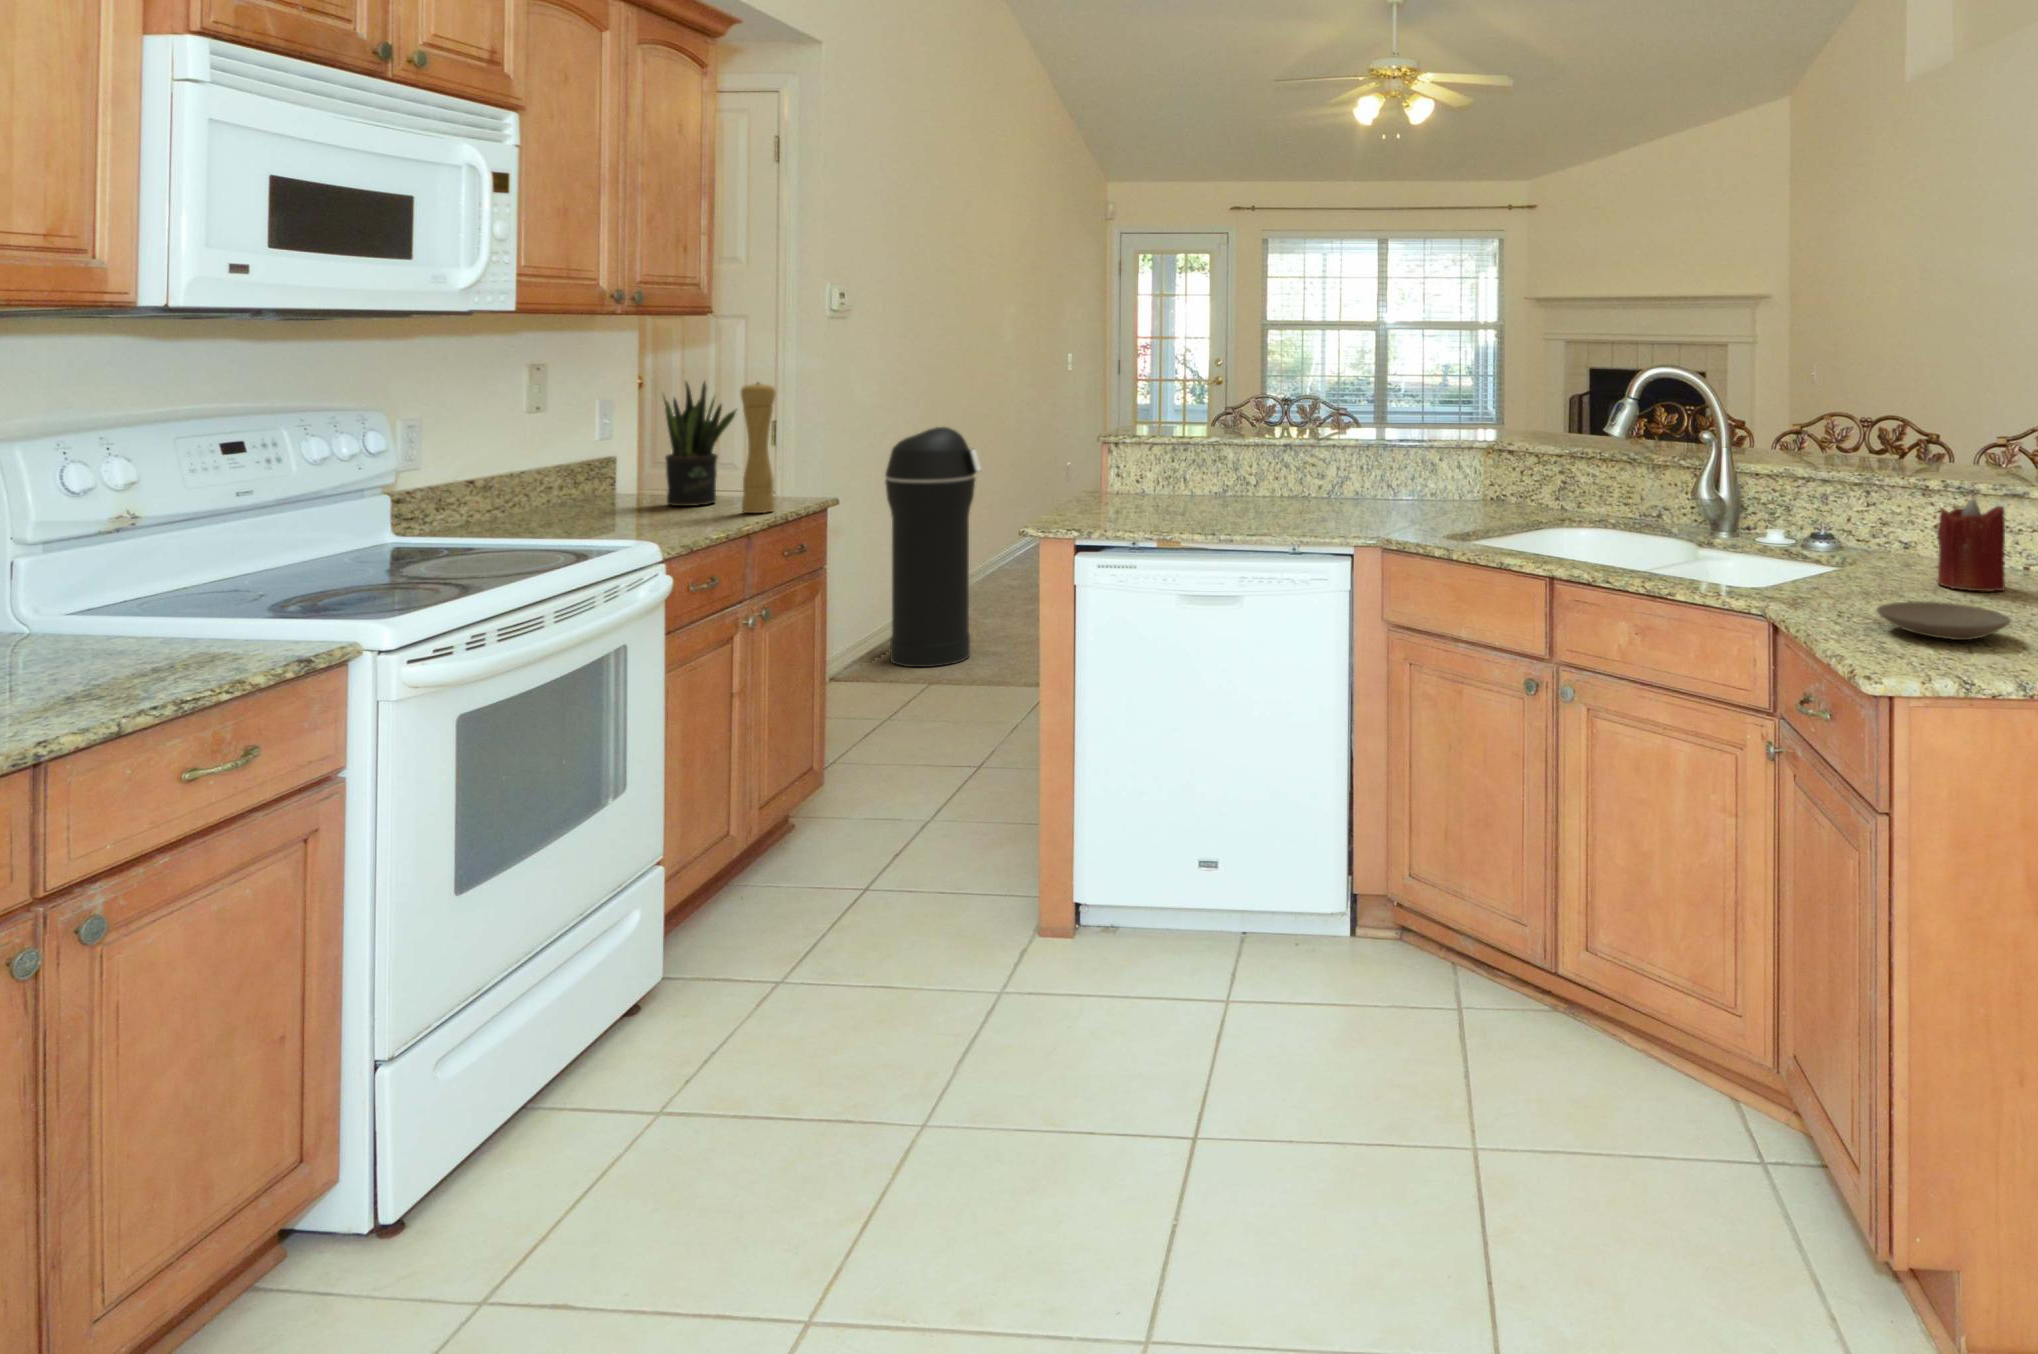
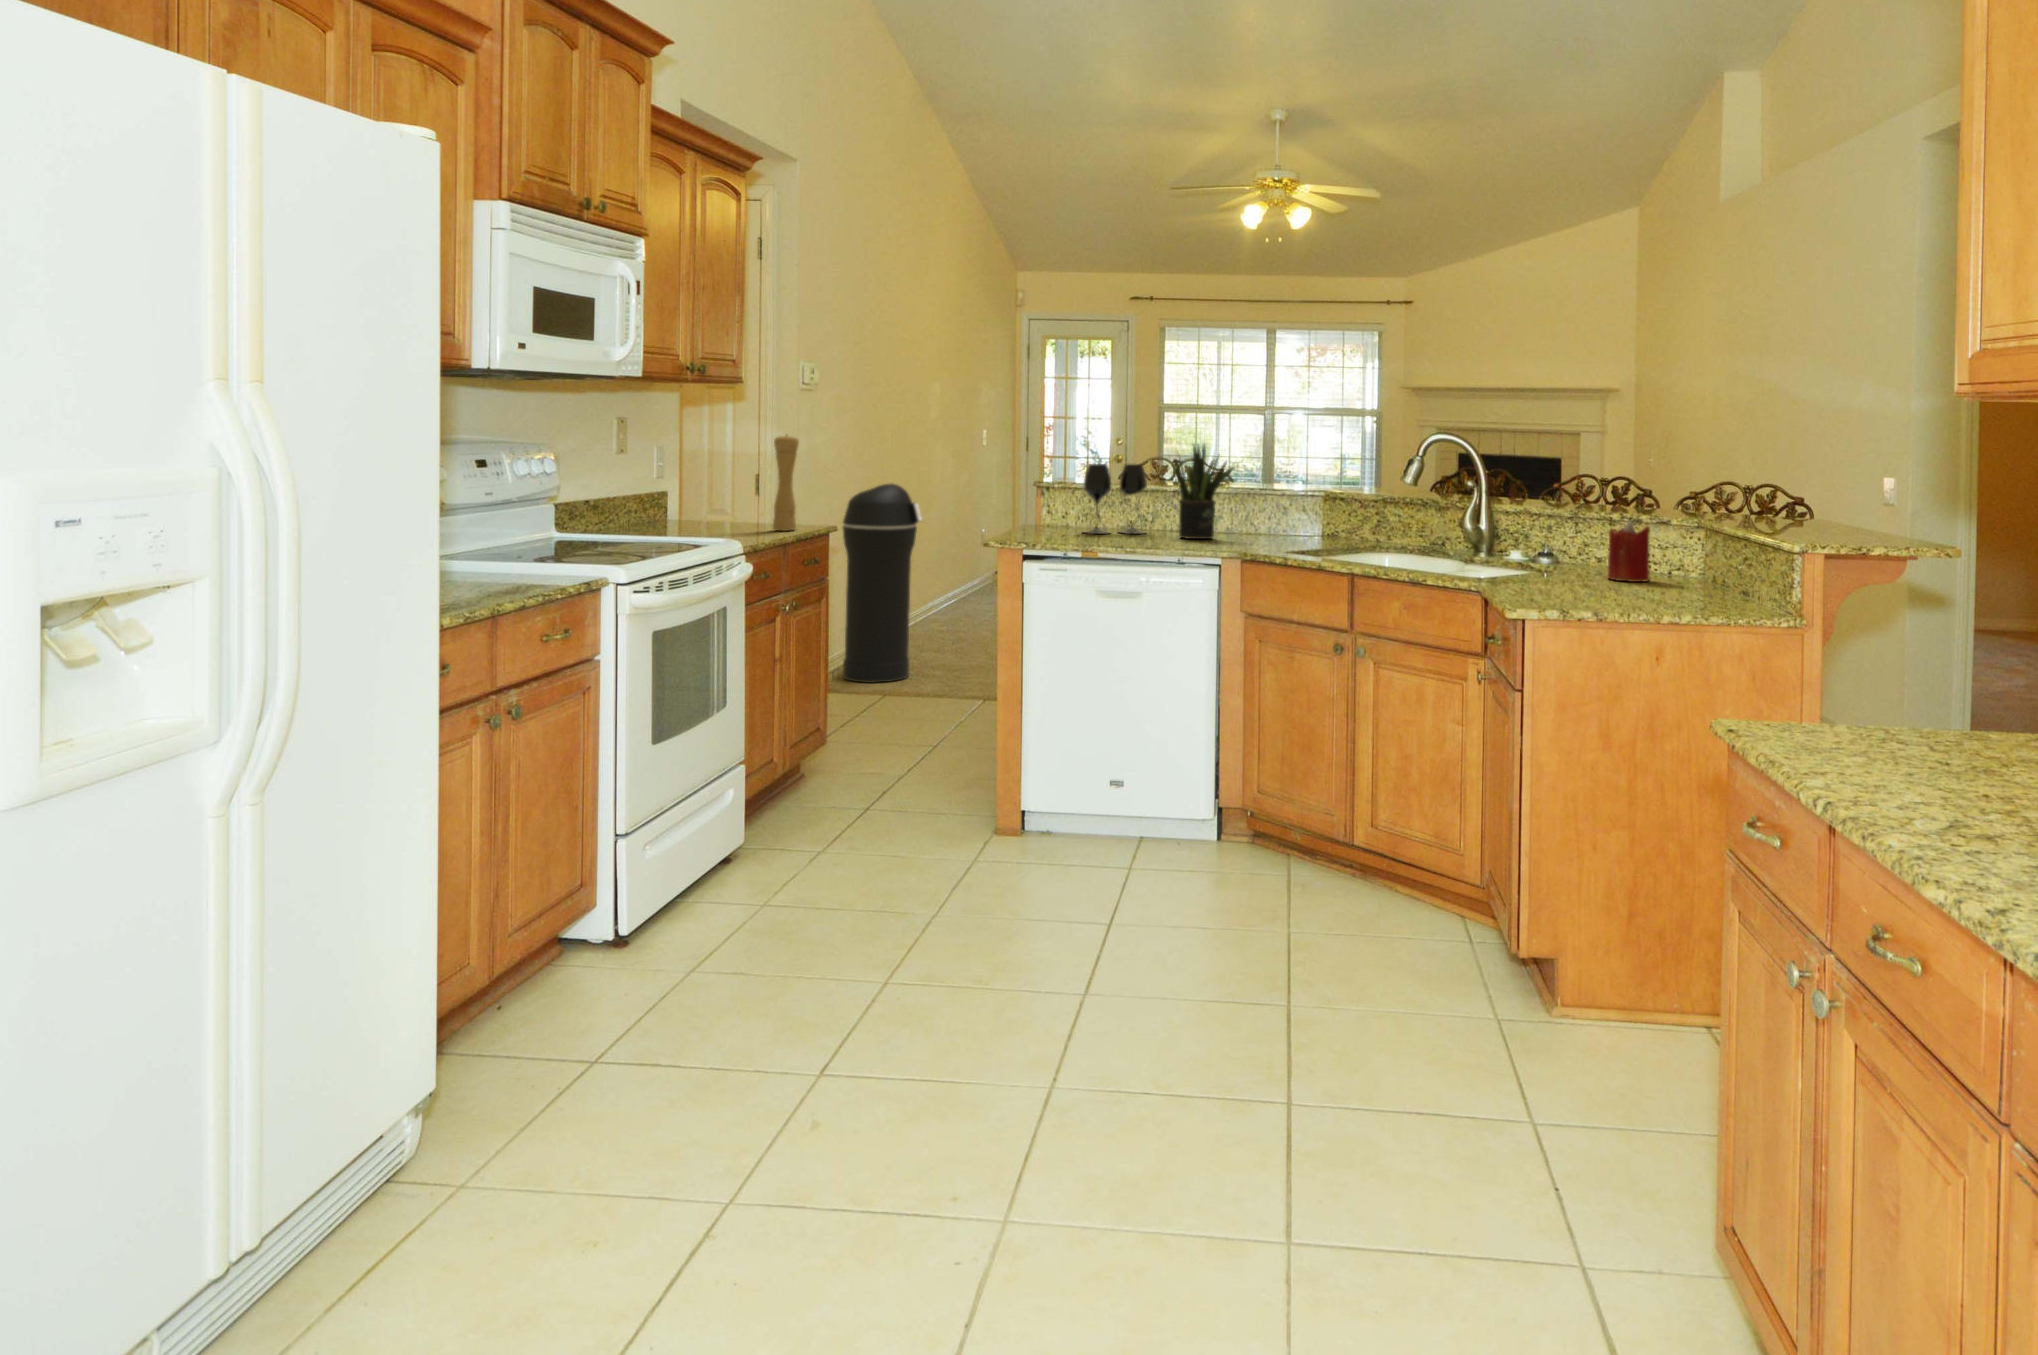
potted plant: present [663,382,736,506] -> present [1174,445,1234,539]
wine glass: none [1163,412,1250,507] -> present [1084,464,1147,534]
plate: present [1877,601,2012,640] -> none [1541,579,1620,598]

